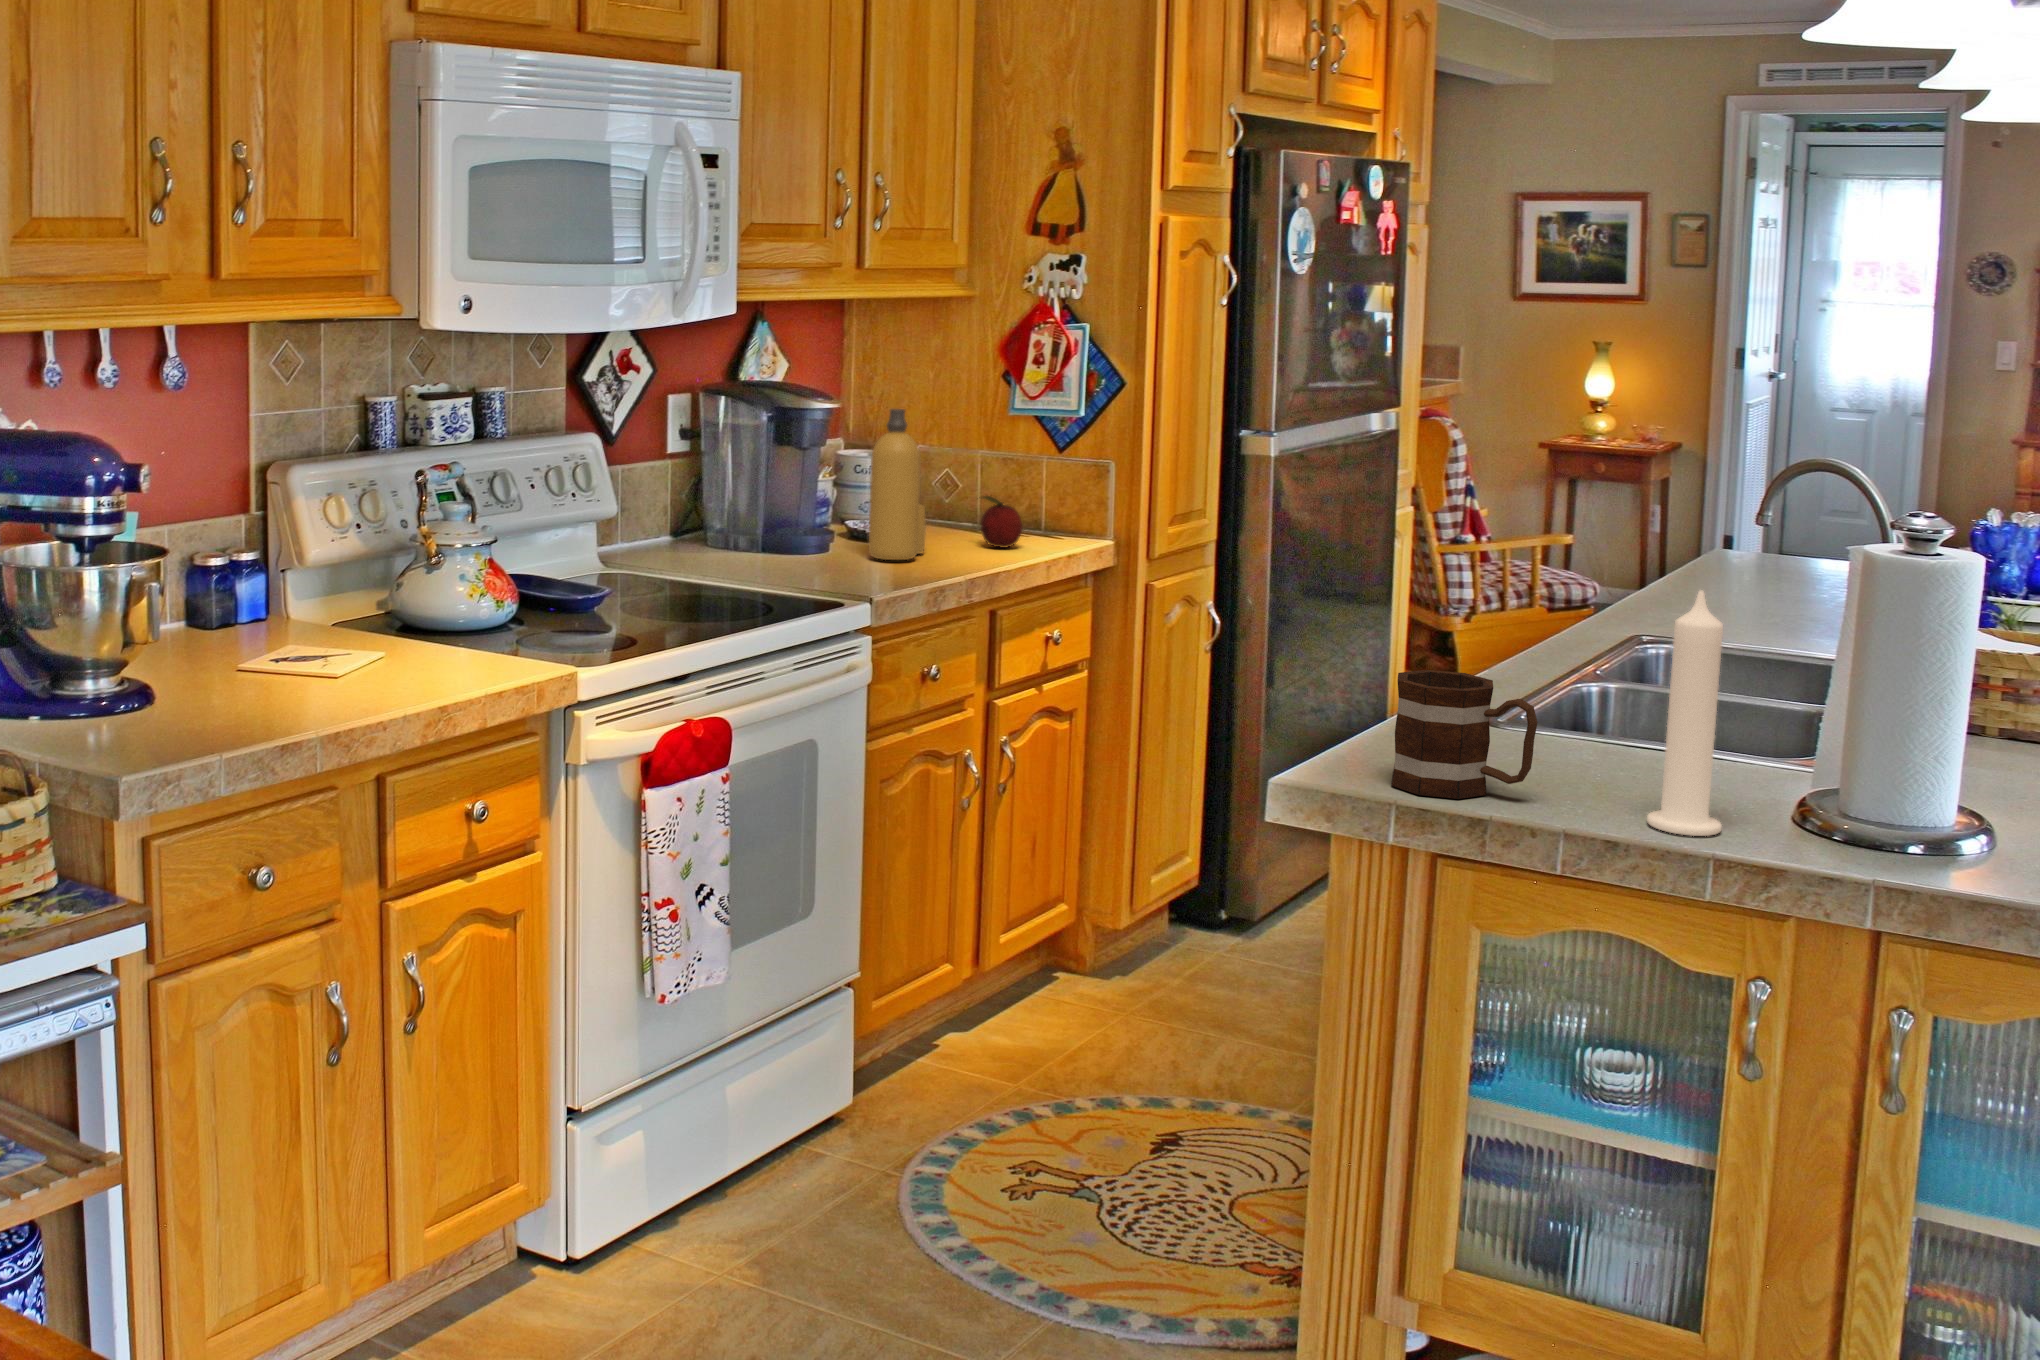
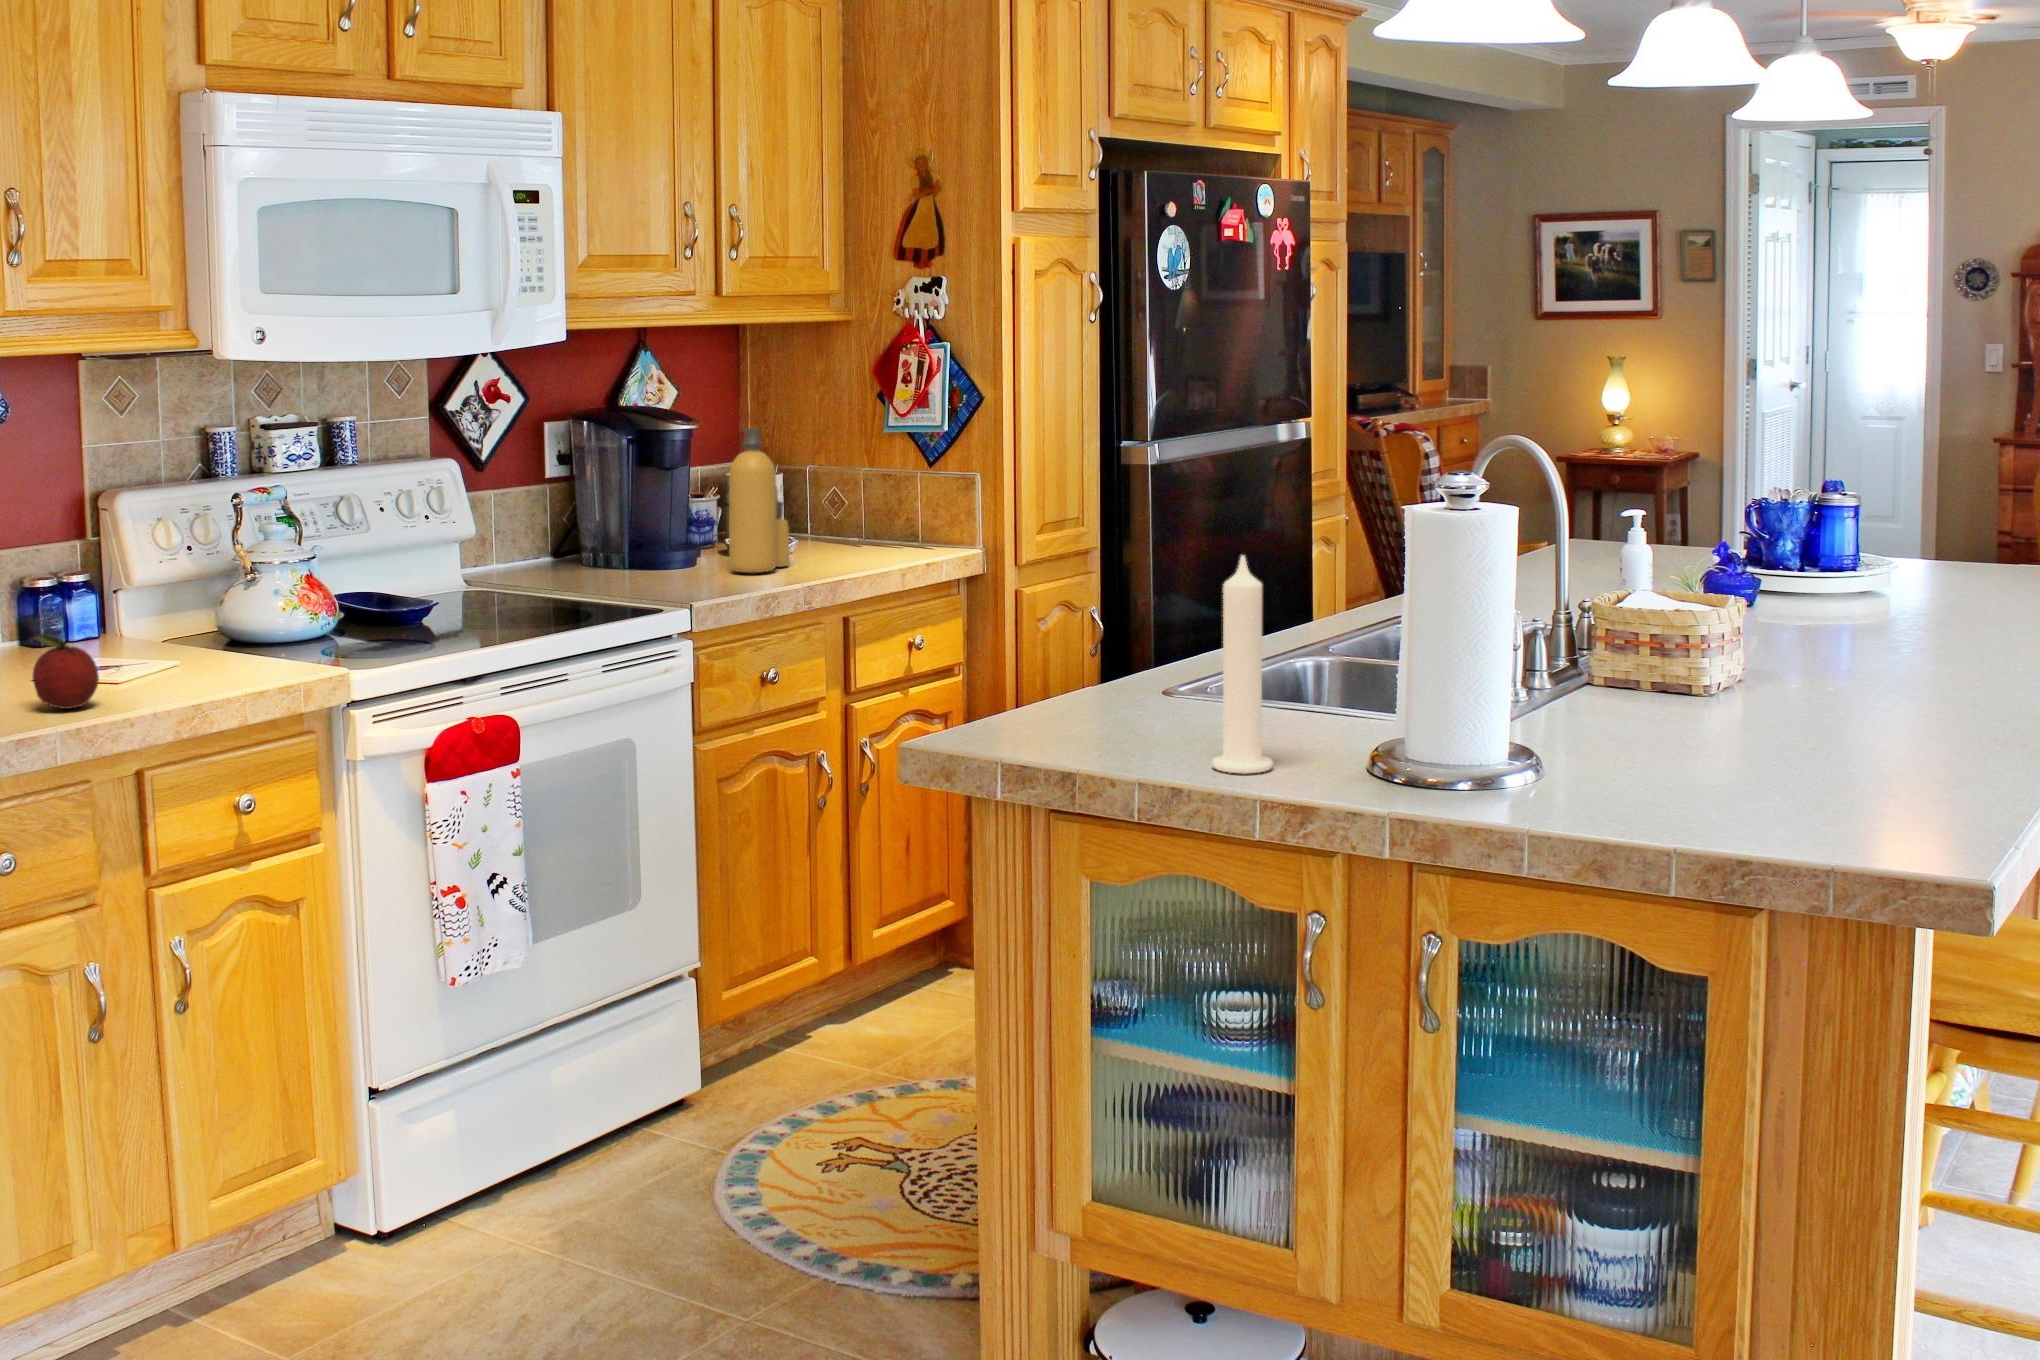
fruit: present [979,496,1022,548] -> present [32,634,99,709]
mug: present [1391,670,1538,799] -> none [1015,639,1129,752]

